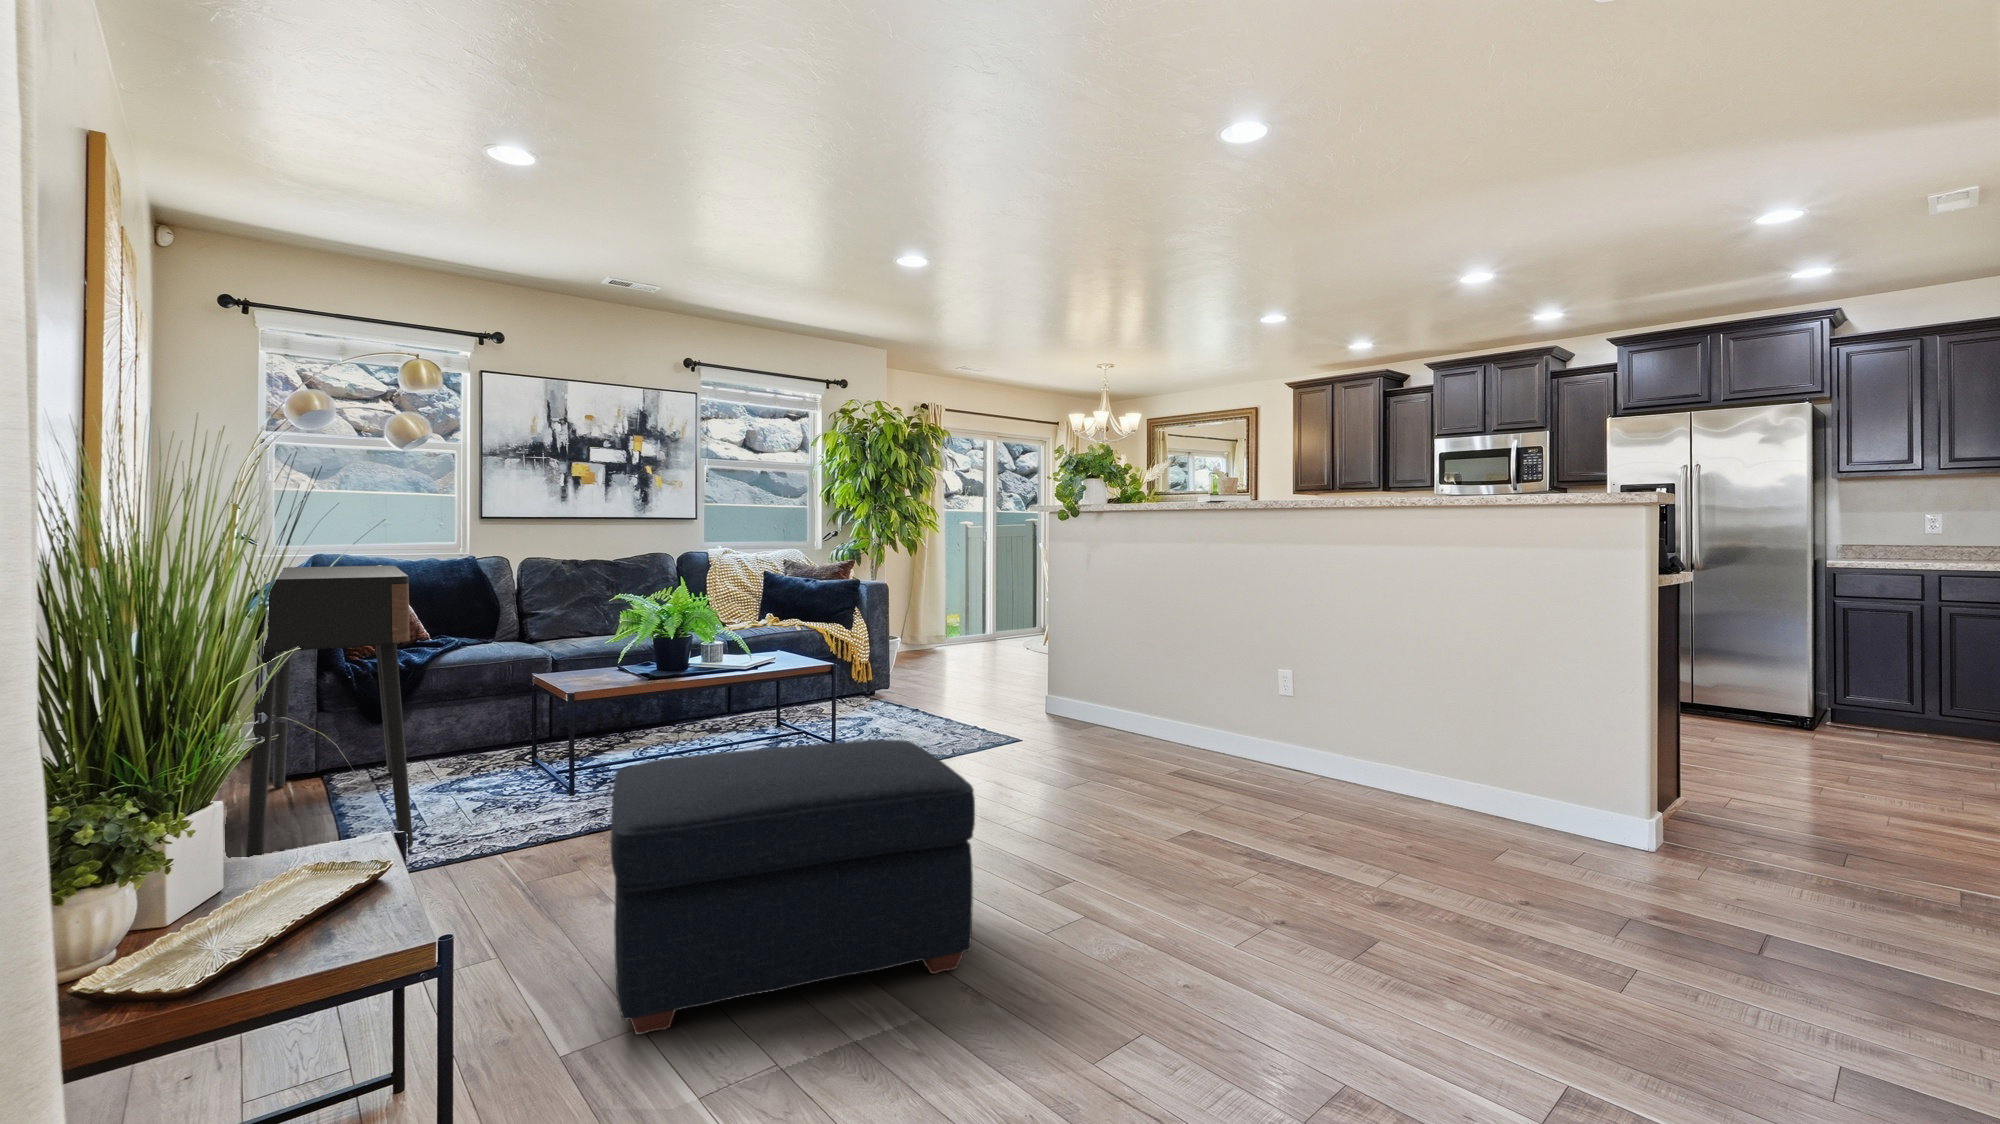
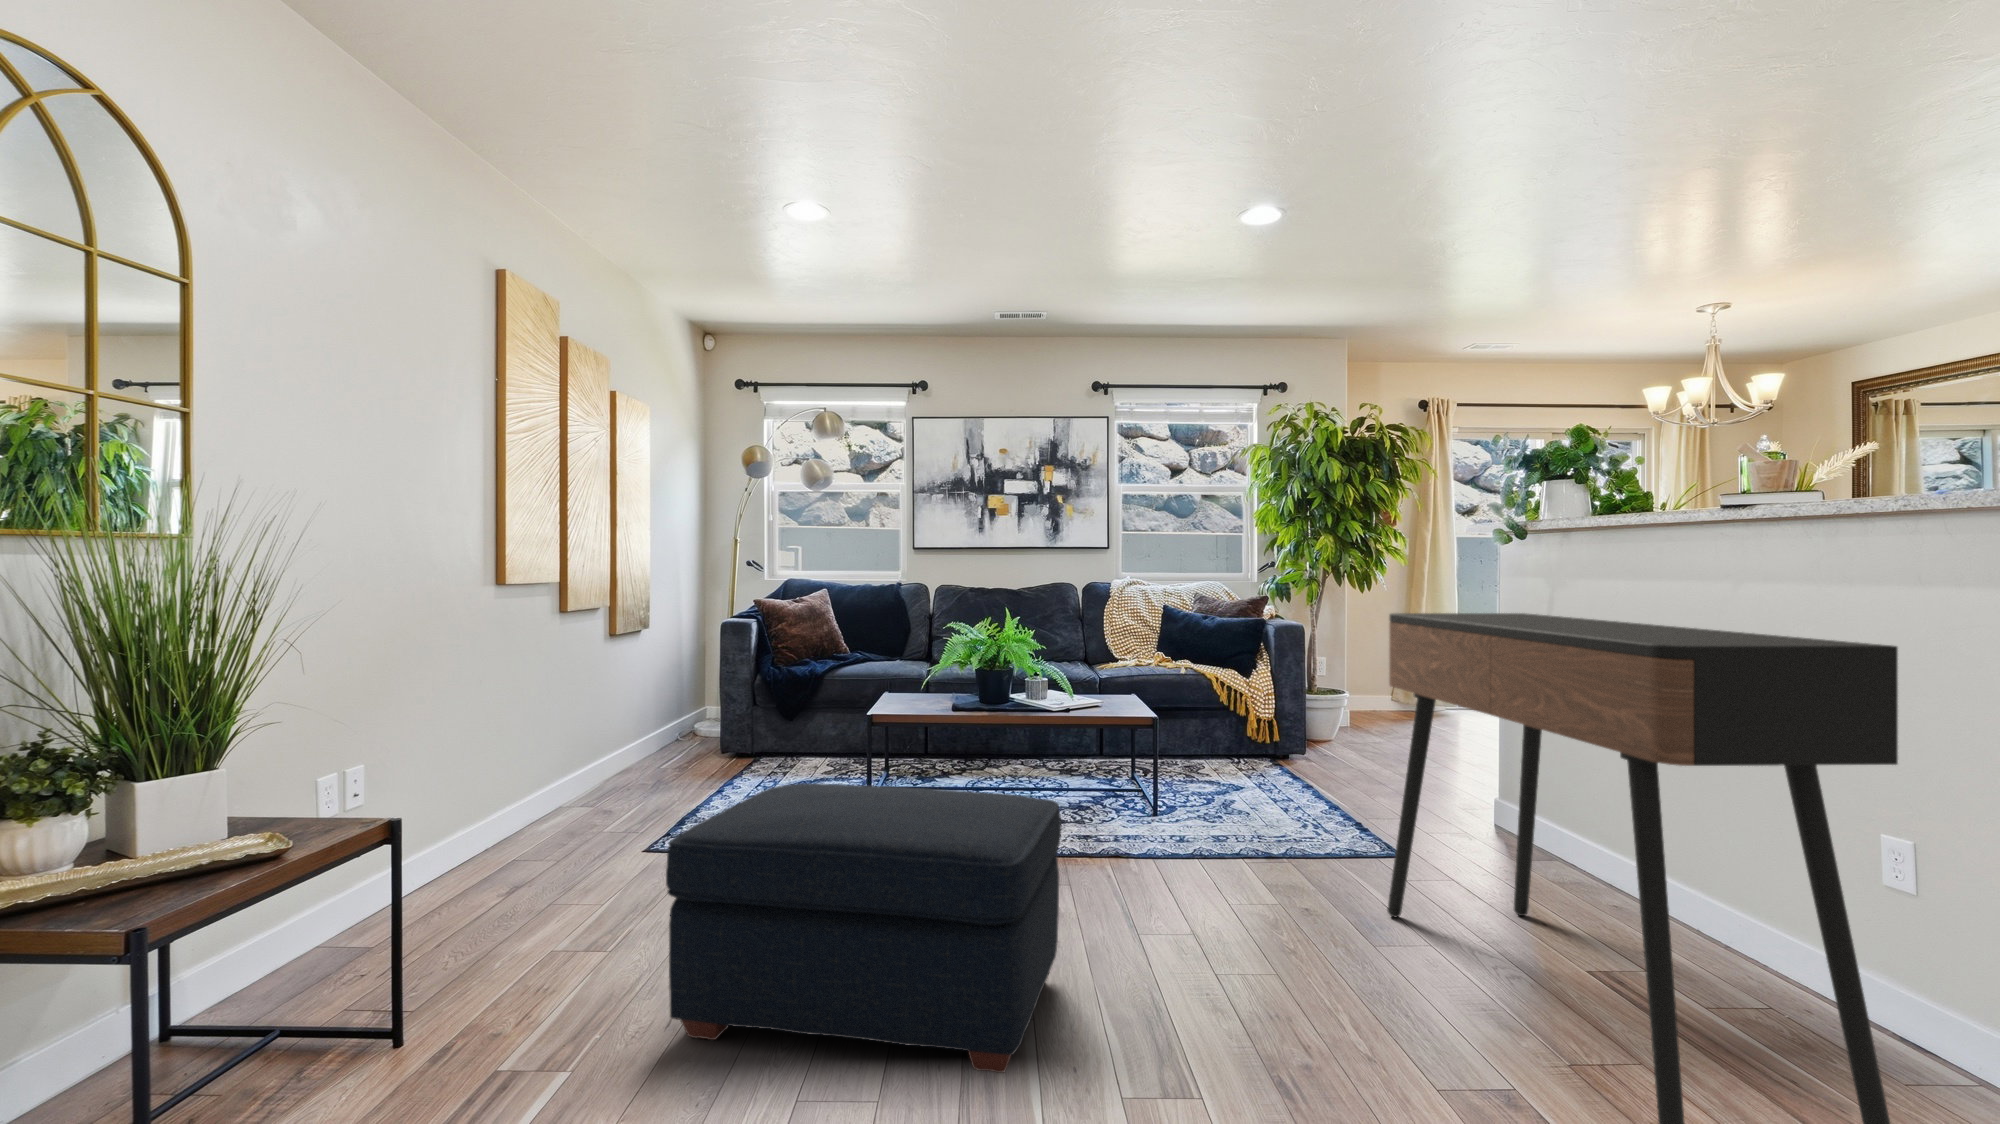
console table: present [246,566,413,857] -> present [1387,613,1898,1124]

